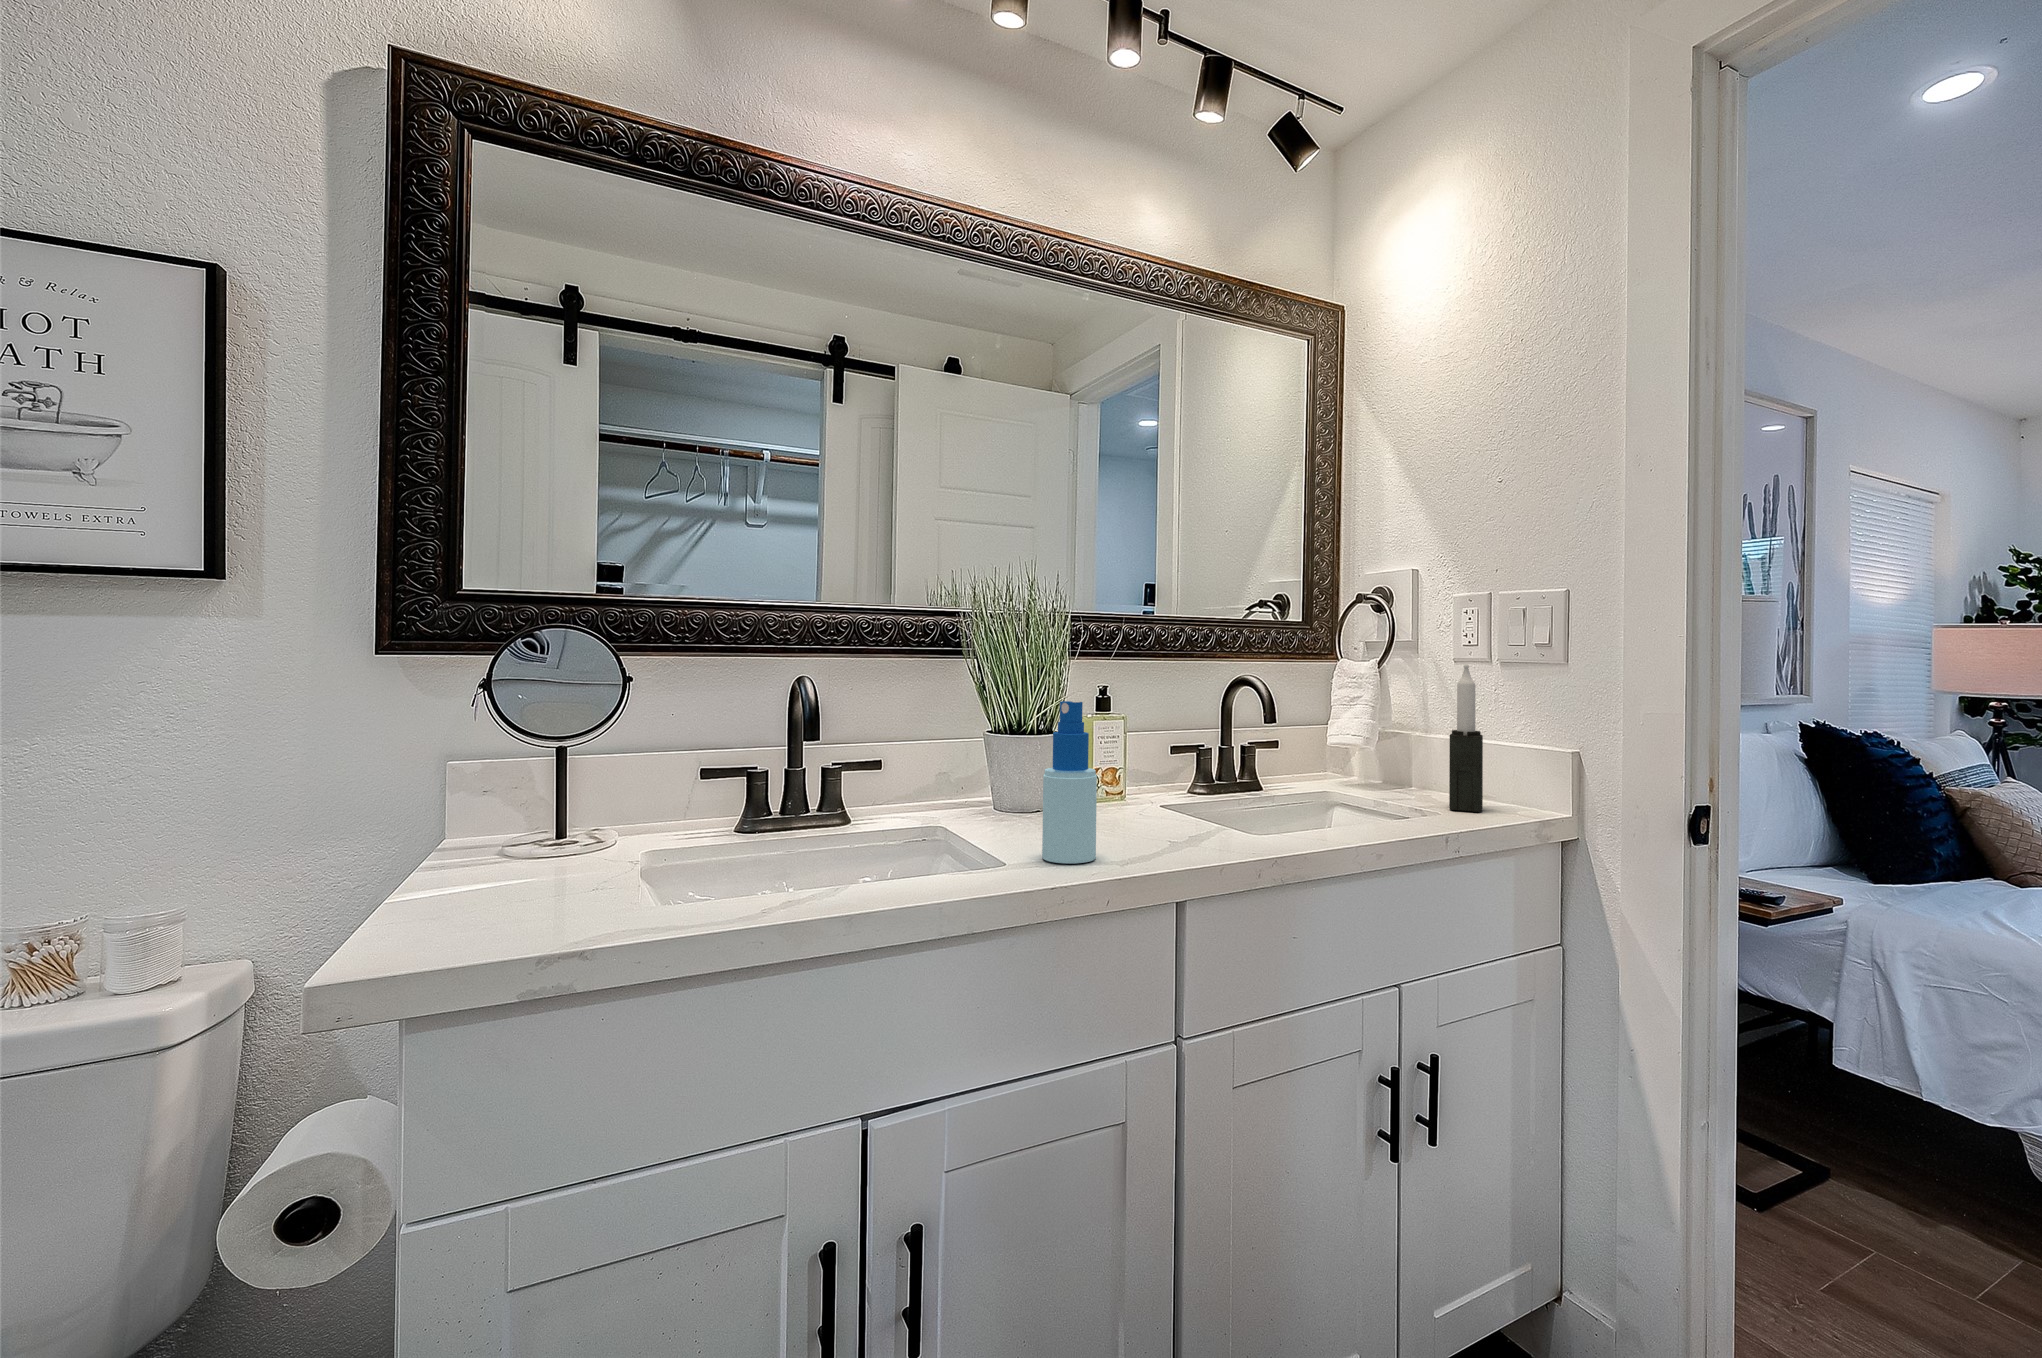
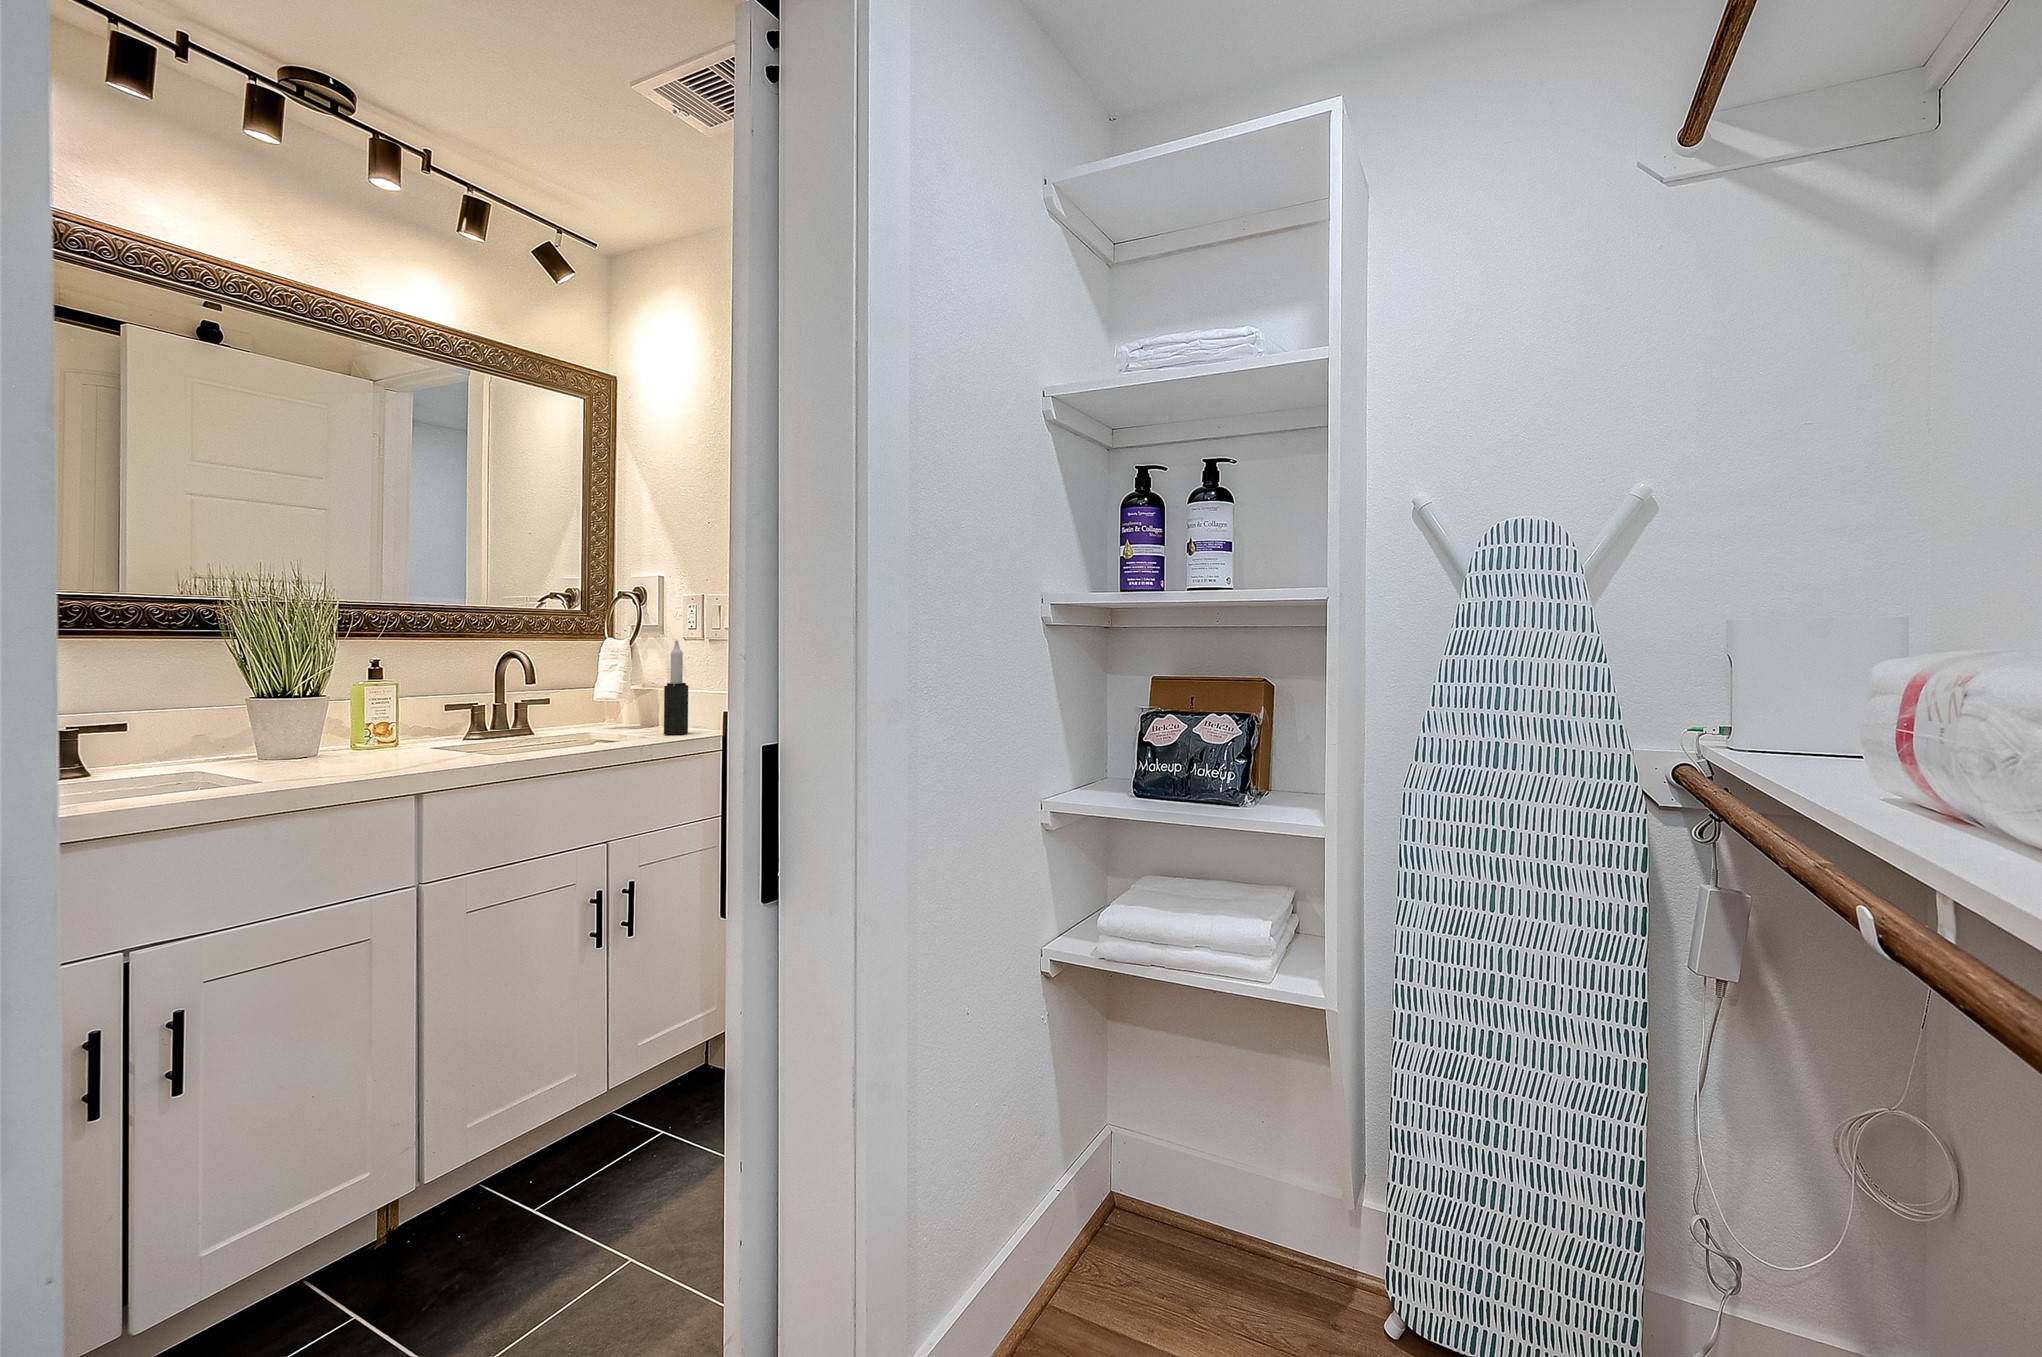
spray bottle: present [1042,701,1097,863] -> none [287,668,337,779]

